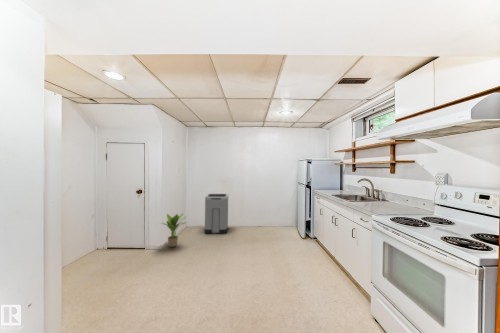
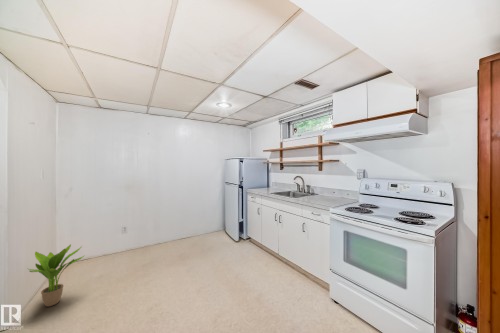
trash can: present [205,194,228,234] -> none [106,205,143,266]

